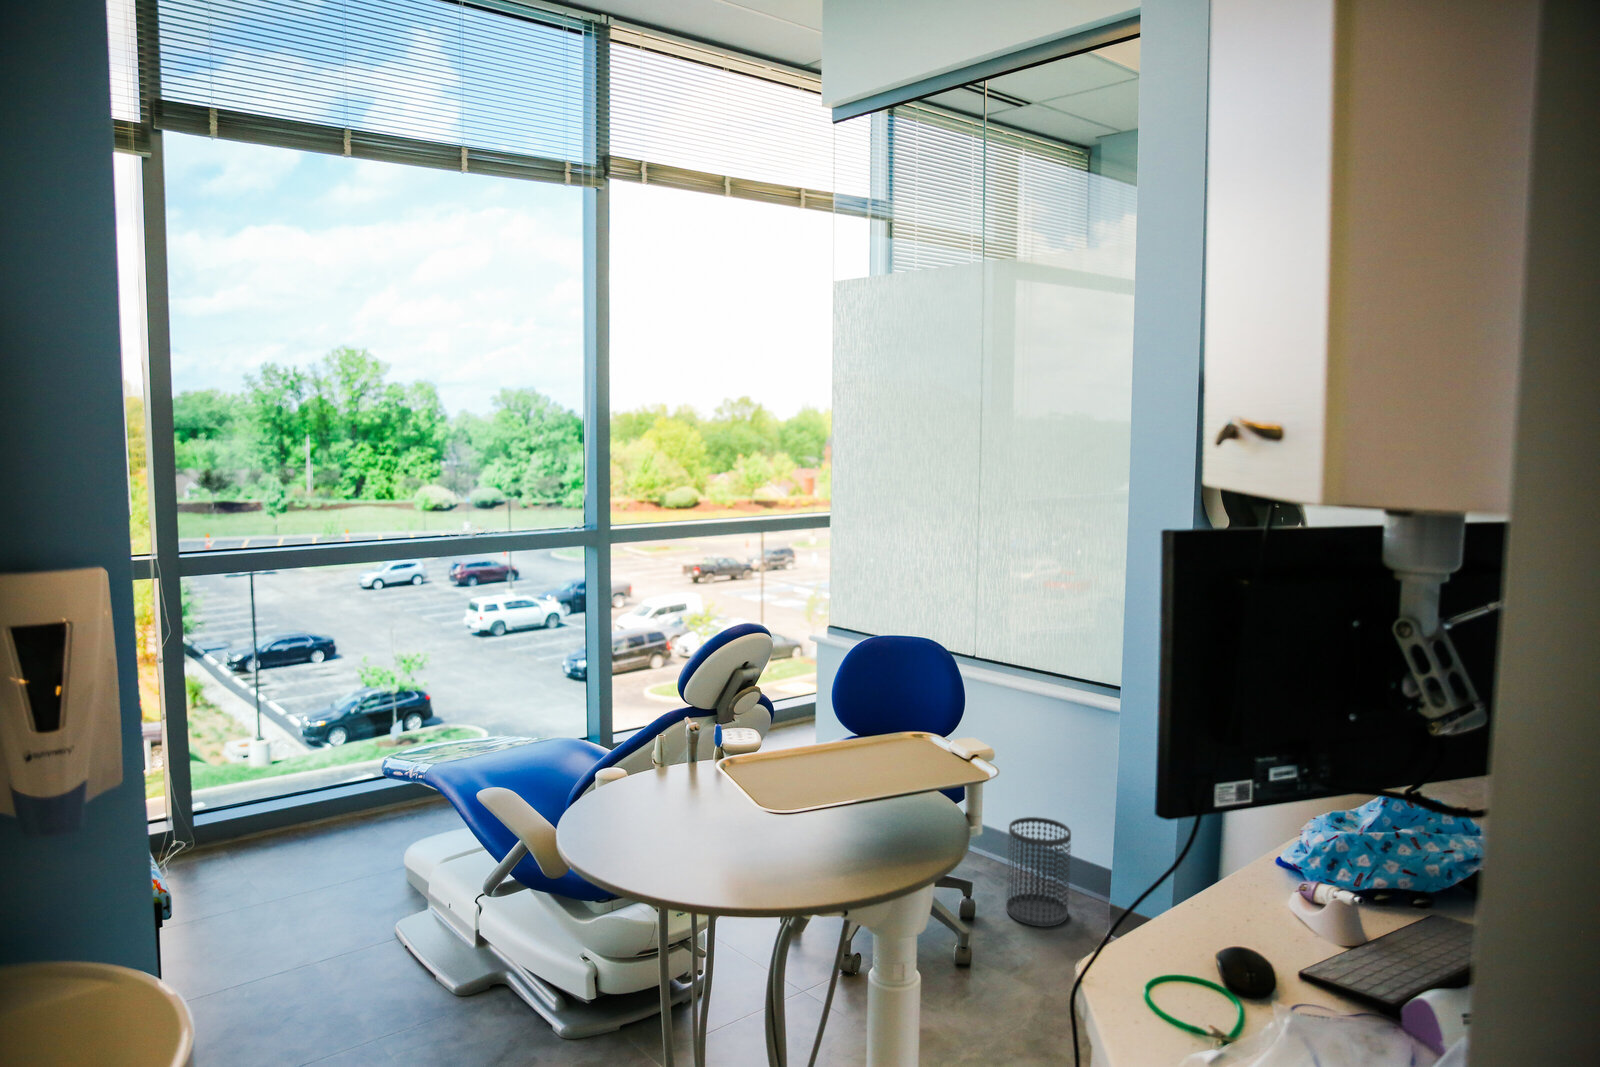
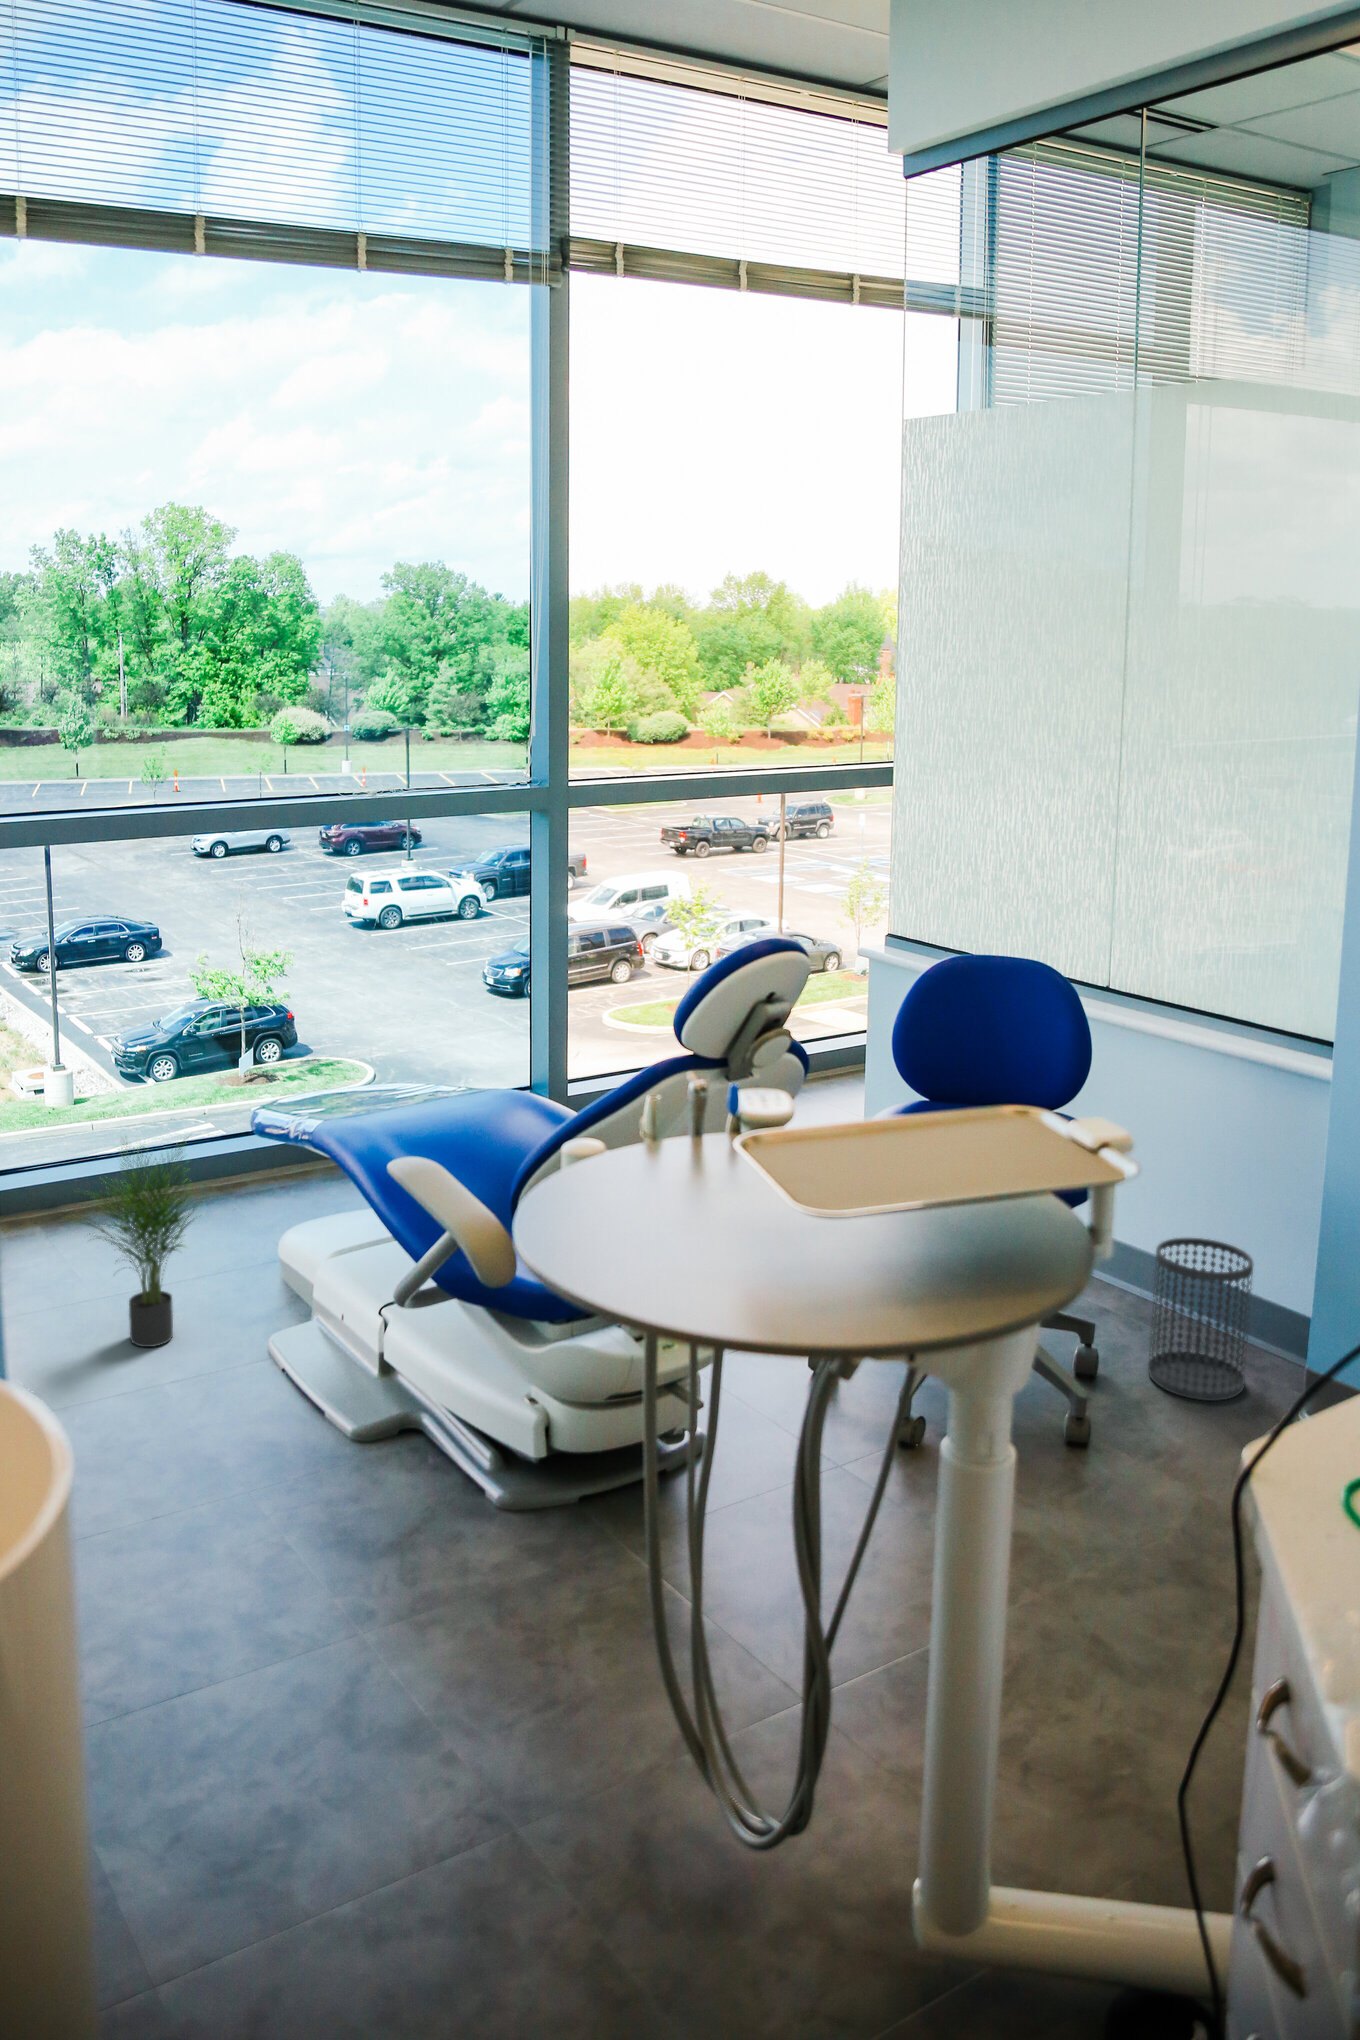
potted plant: none [230,778,357,939] -> present [75,1145,201,1347]

